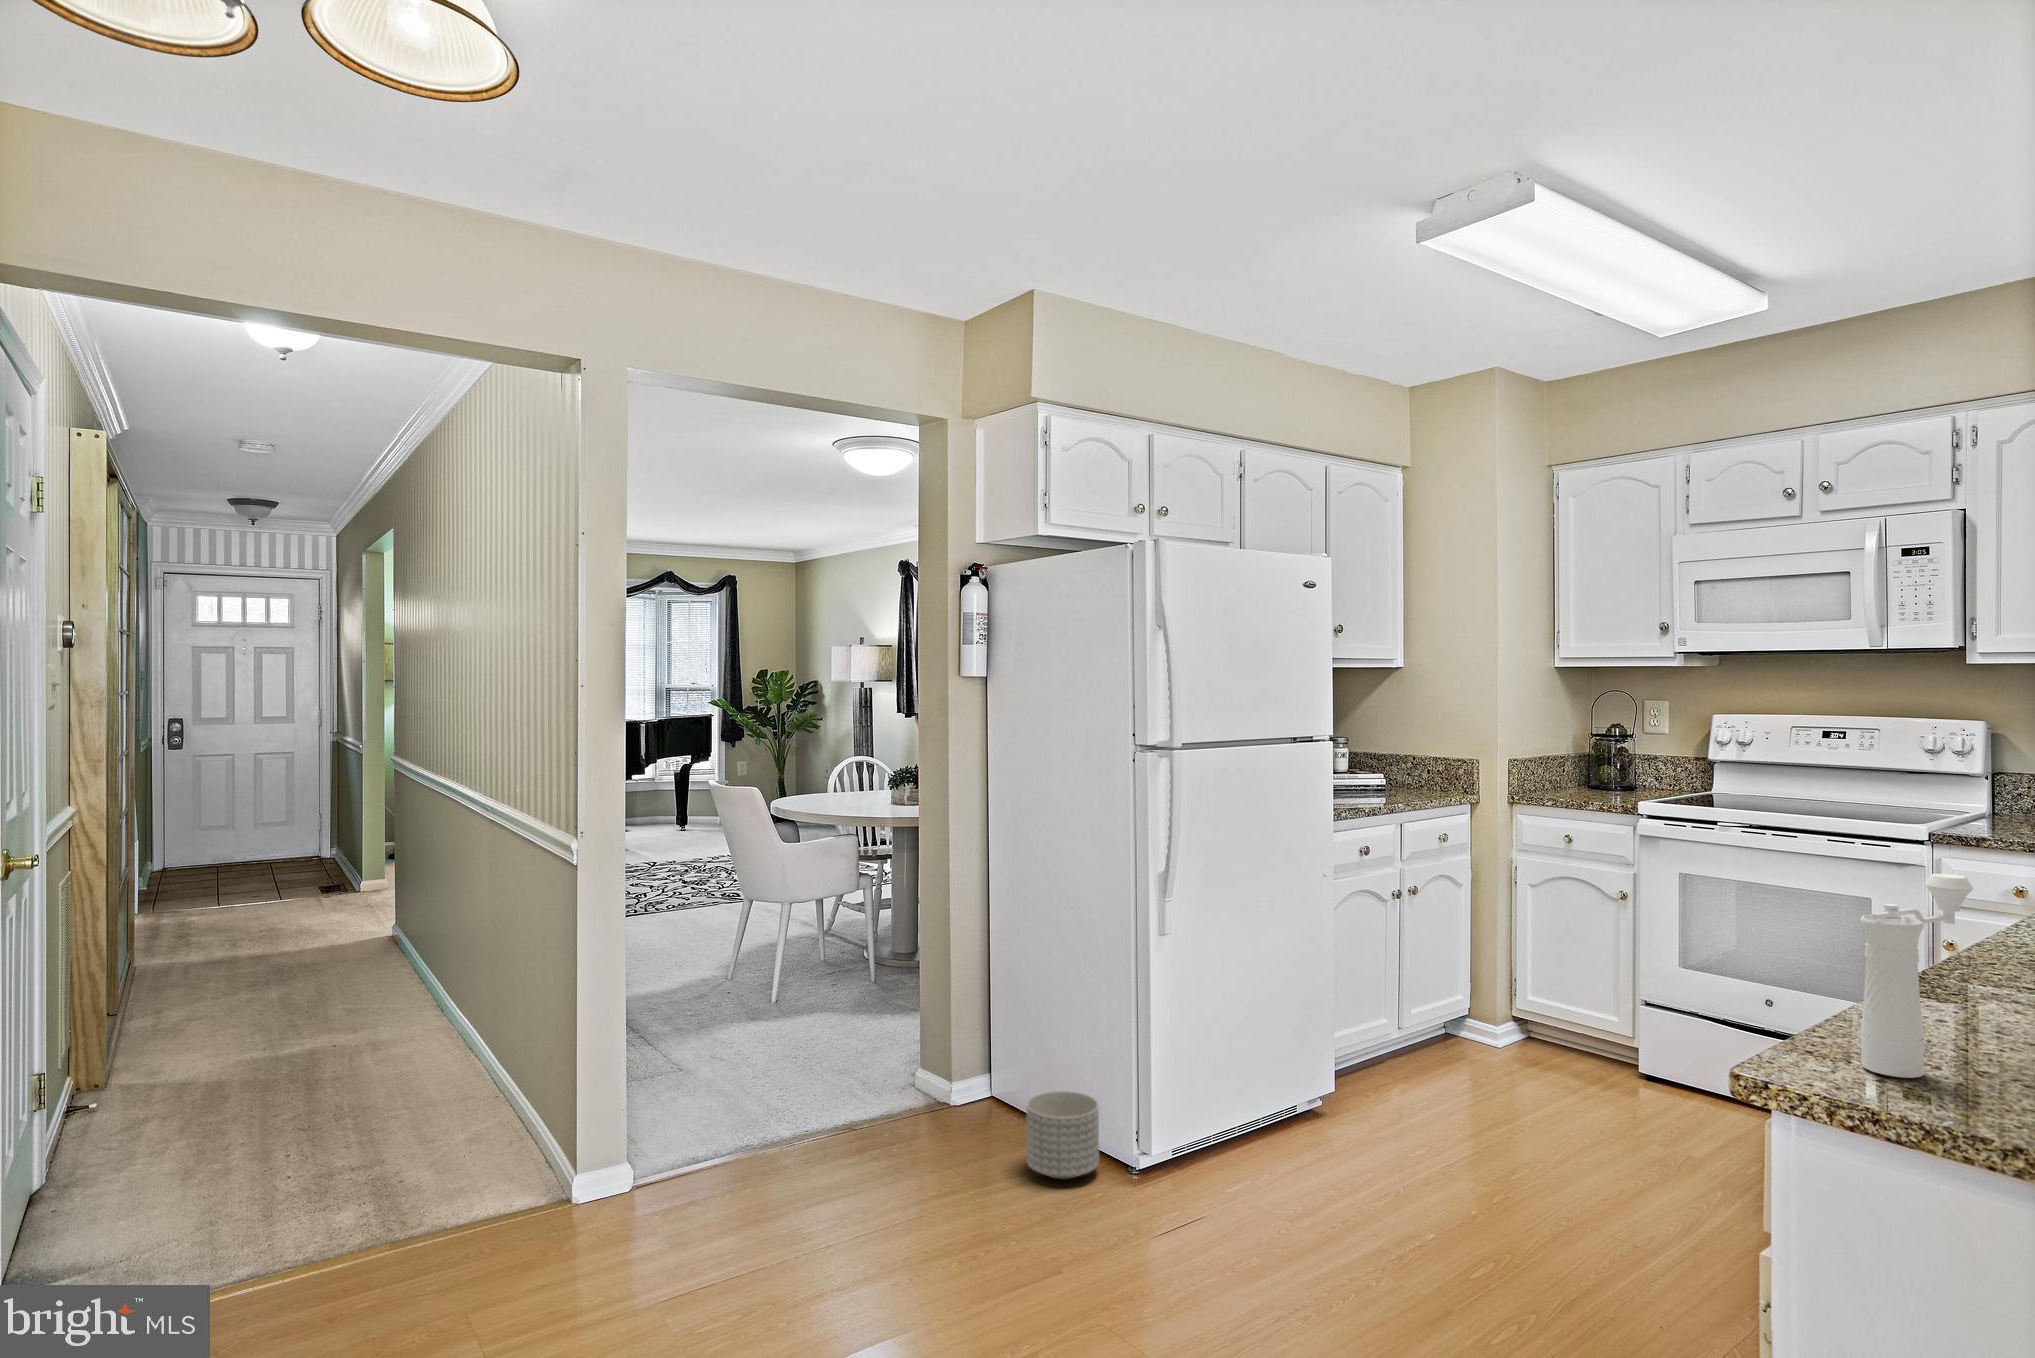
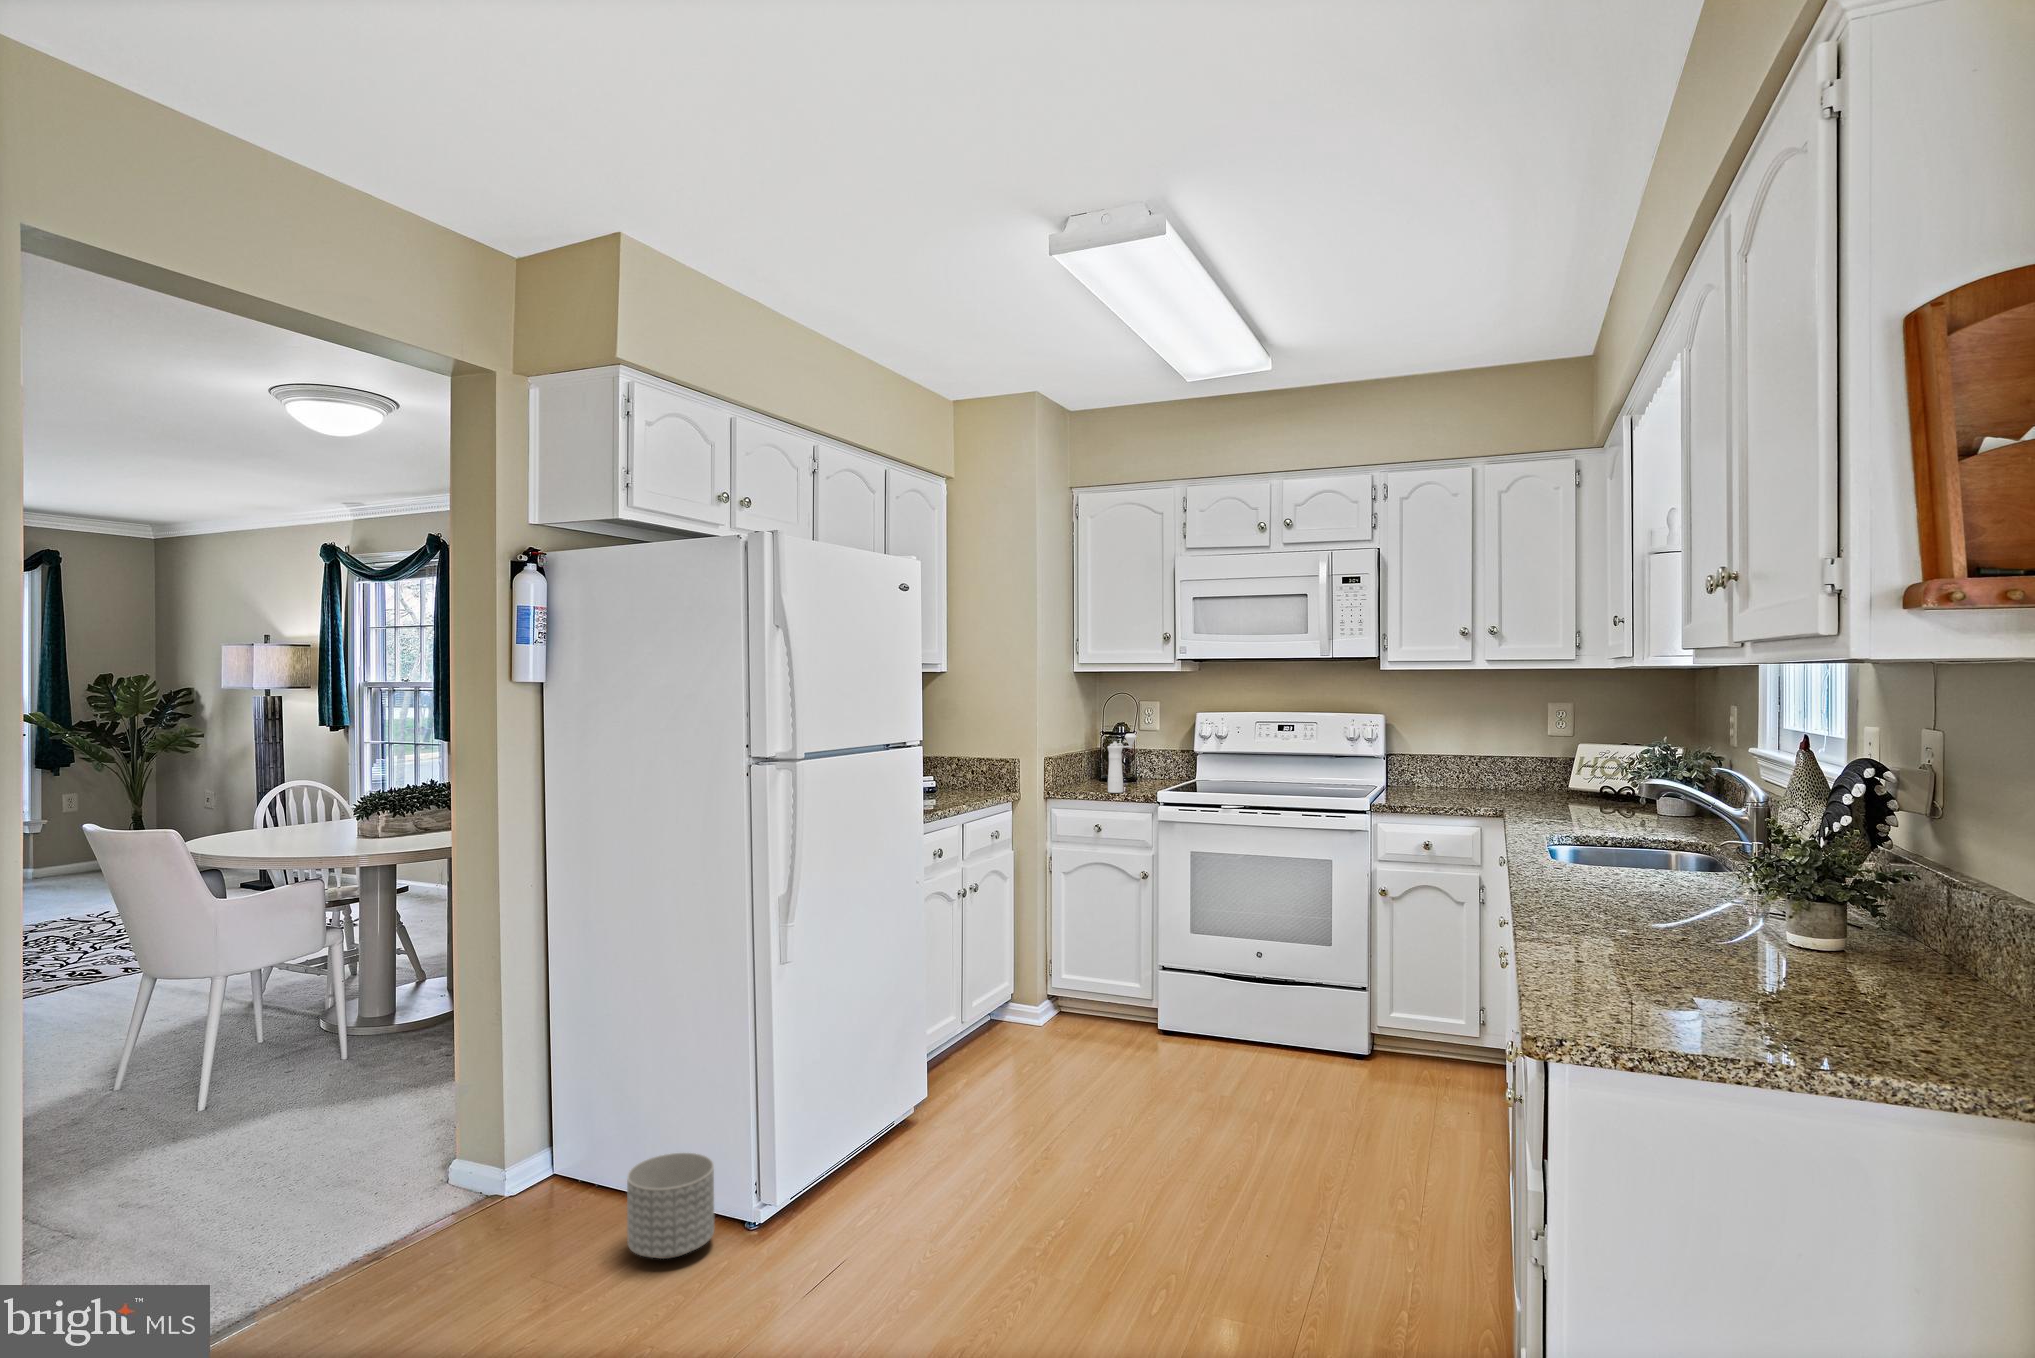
pepper mill: present [1860,874,1973,1078] -> present [1107,733,1136,793]

